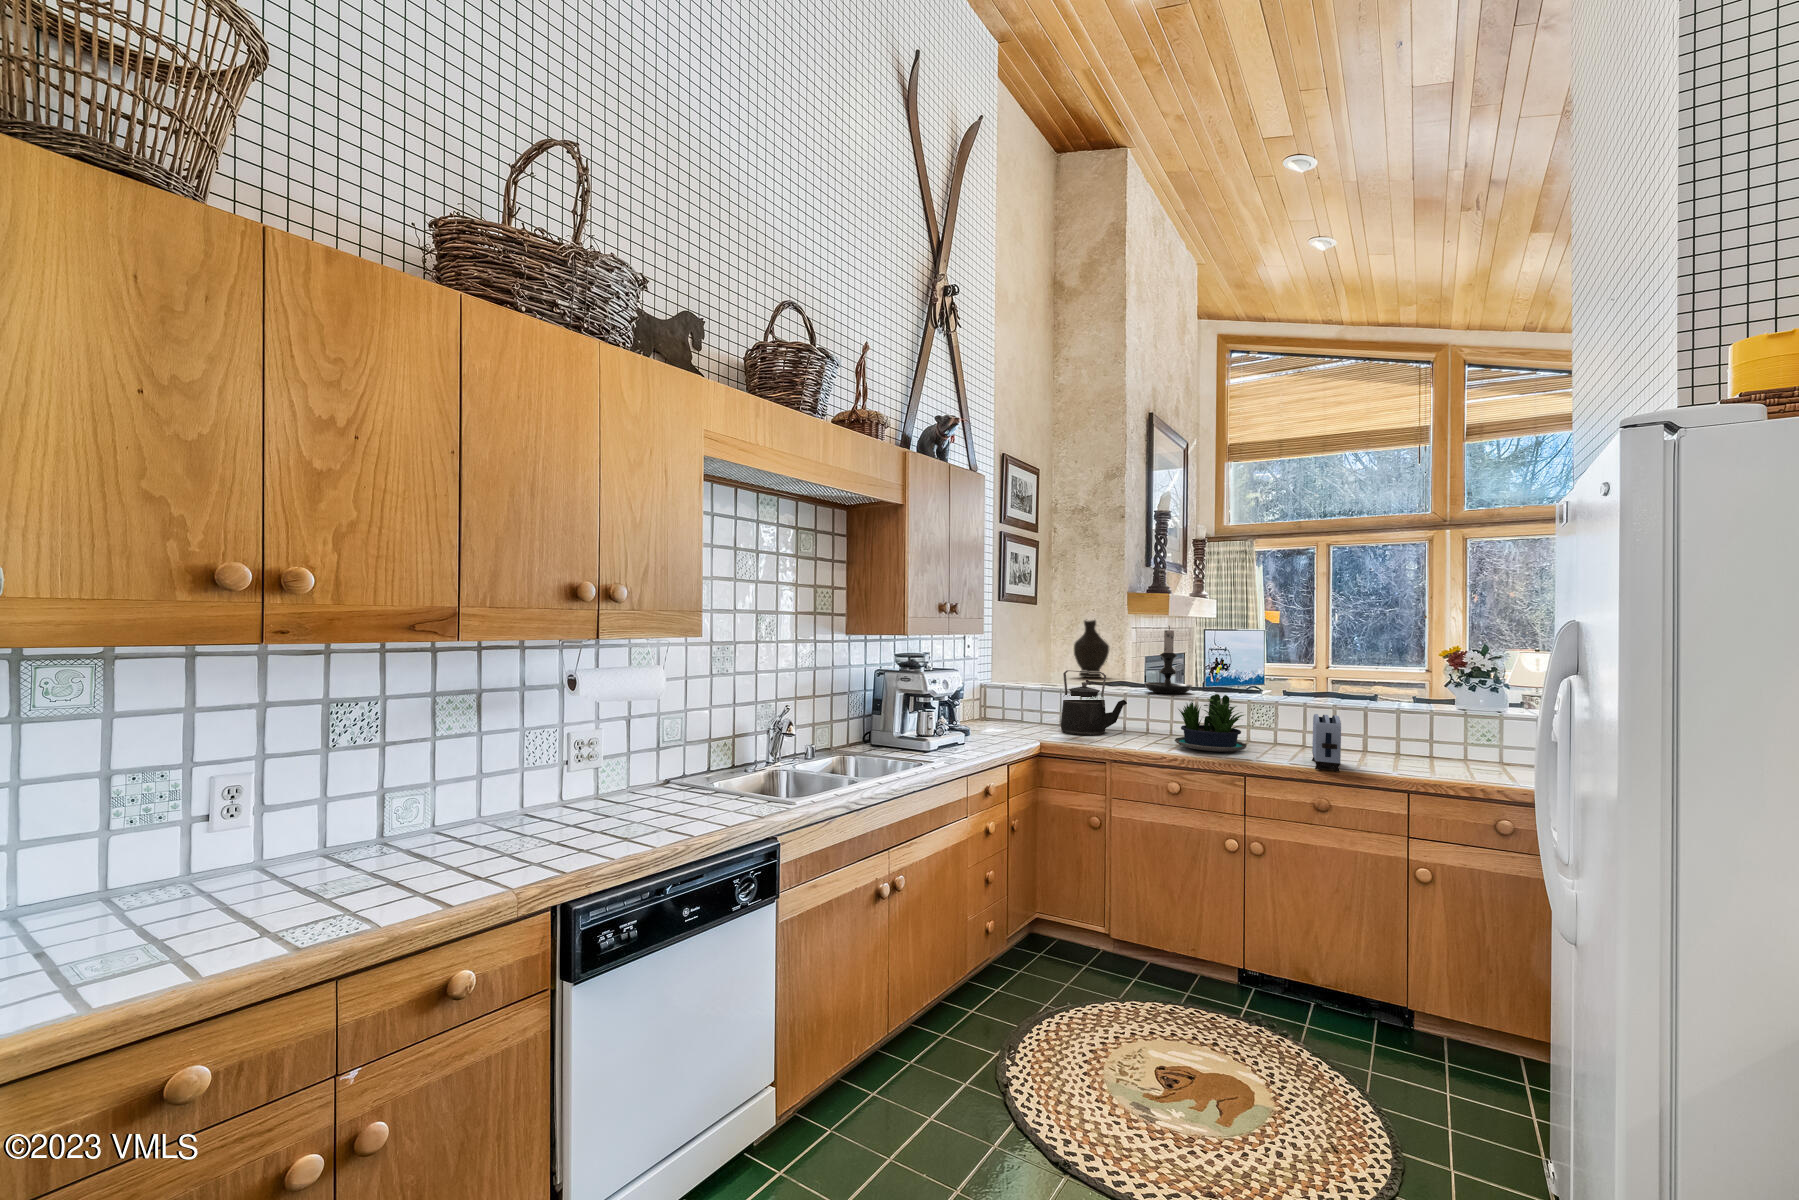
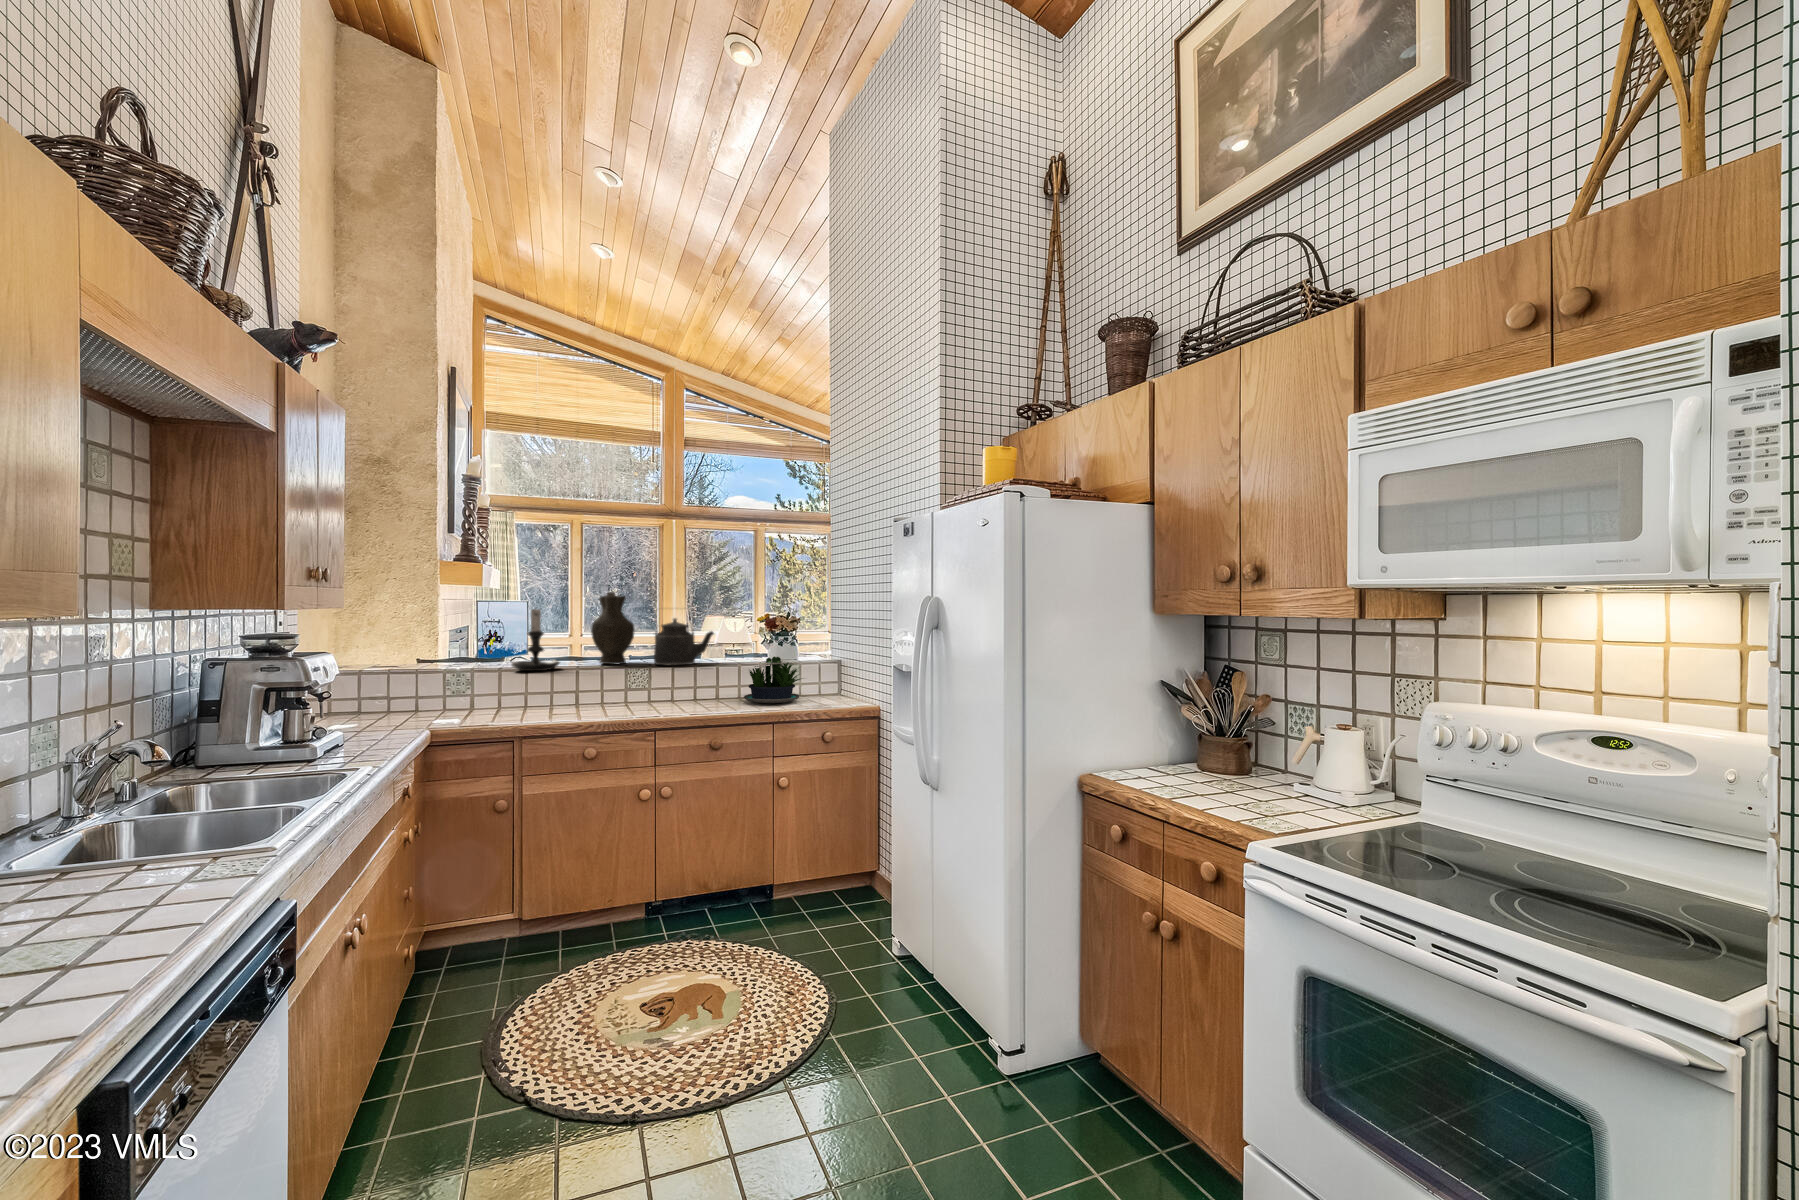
decorative vase: present [1074,620,1109,678] -> present [591,592,634,664]
kettle: present [1061,670,1127,735] -> present [654,612,714,665]
potted plant: present [1175,694,1247,752] -> present [744,657,800,703]
toaster: present [1312,714,1341,772] -> none [694,673,727,719]

